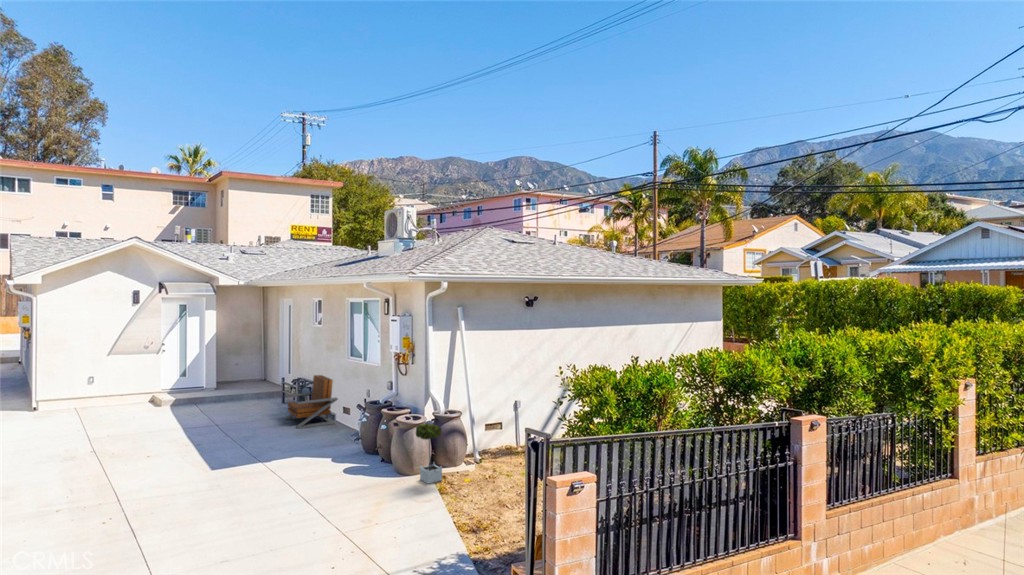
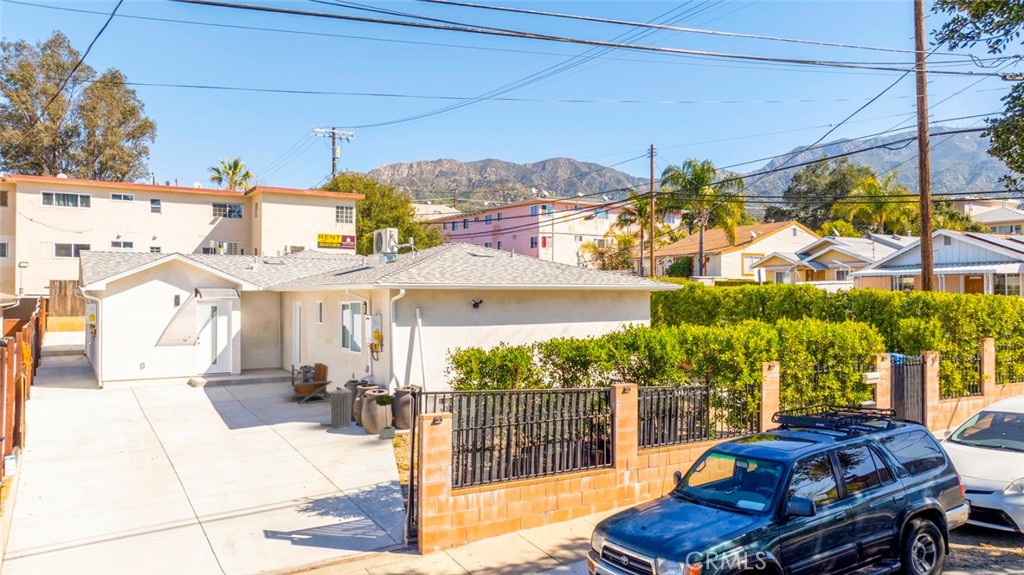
trash can: none [348,414,376,466] -> present [330,389,352,428]

